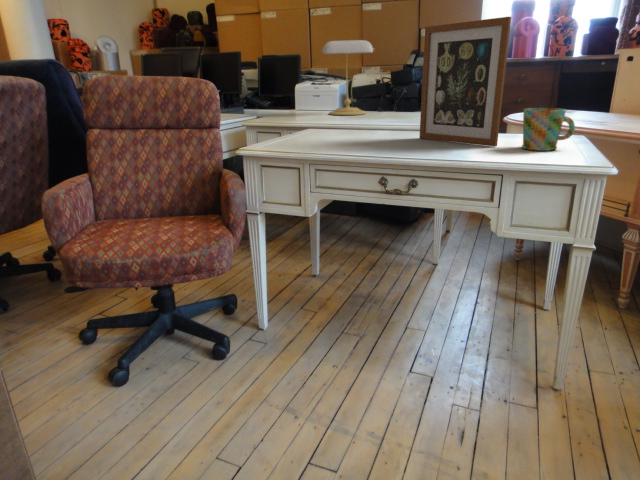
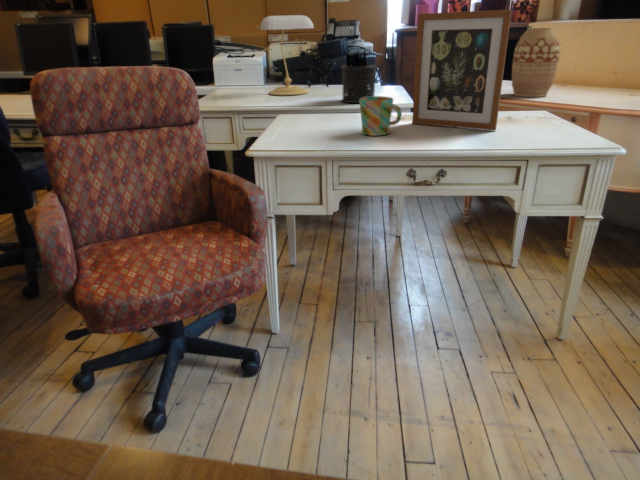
vase: none [570,45,628,122] -> present [512,27,560,97]
pen holder: none [383,67,420,122] -> present [342,50,376,103]
mug: present [522,108,575,151] -> present [360,96,402,136]

